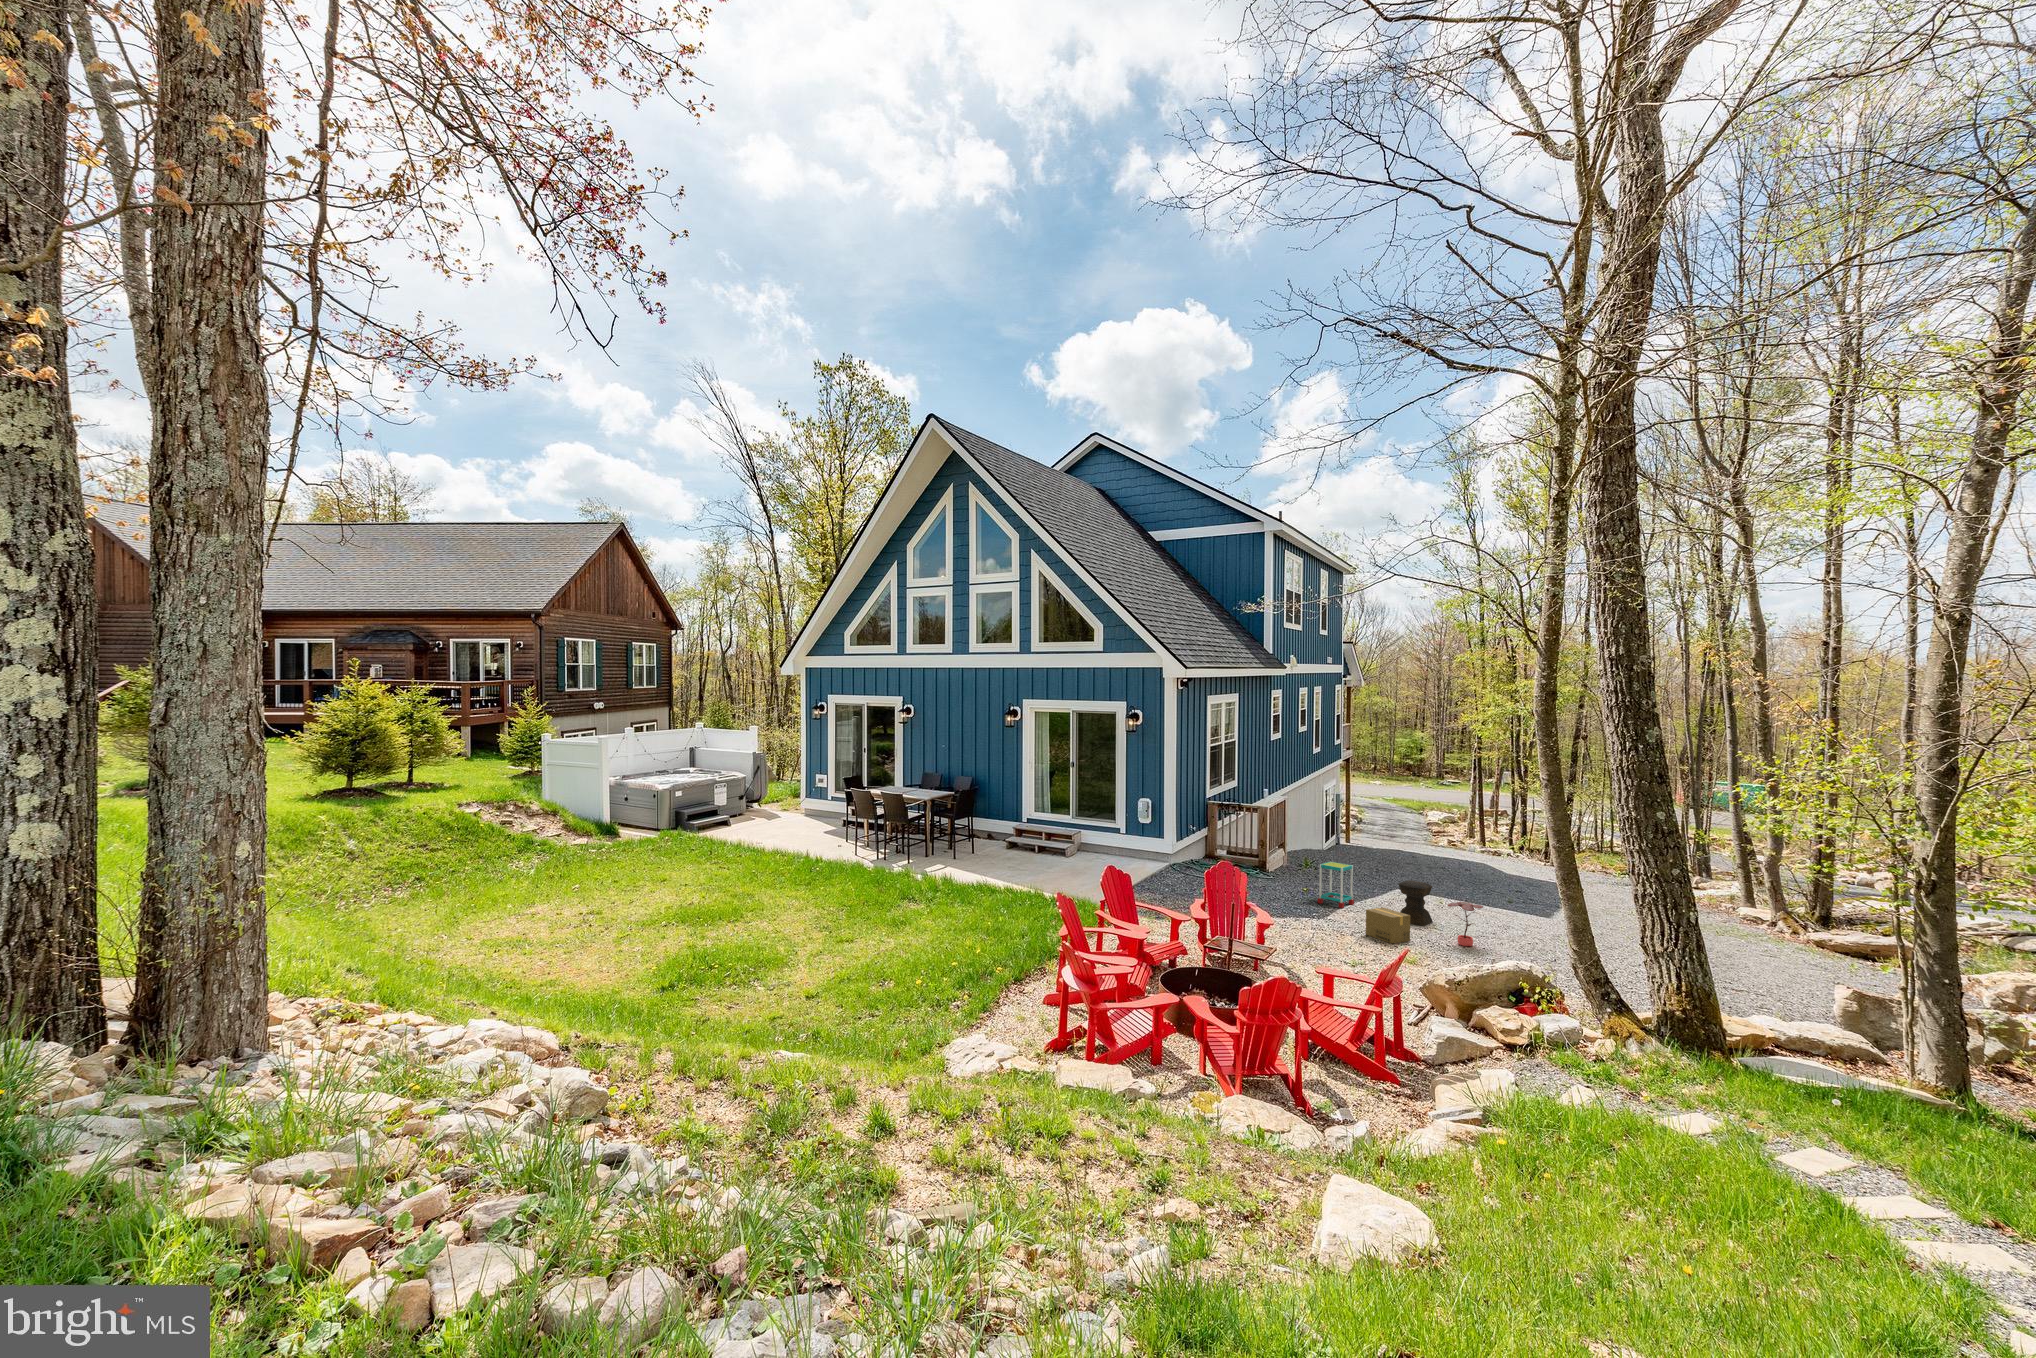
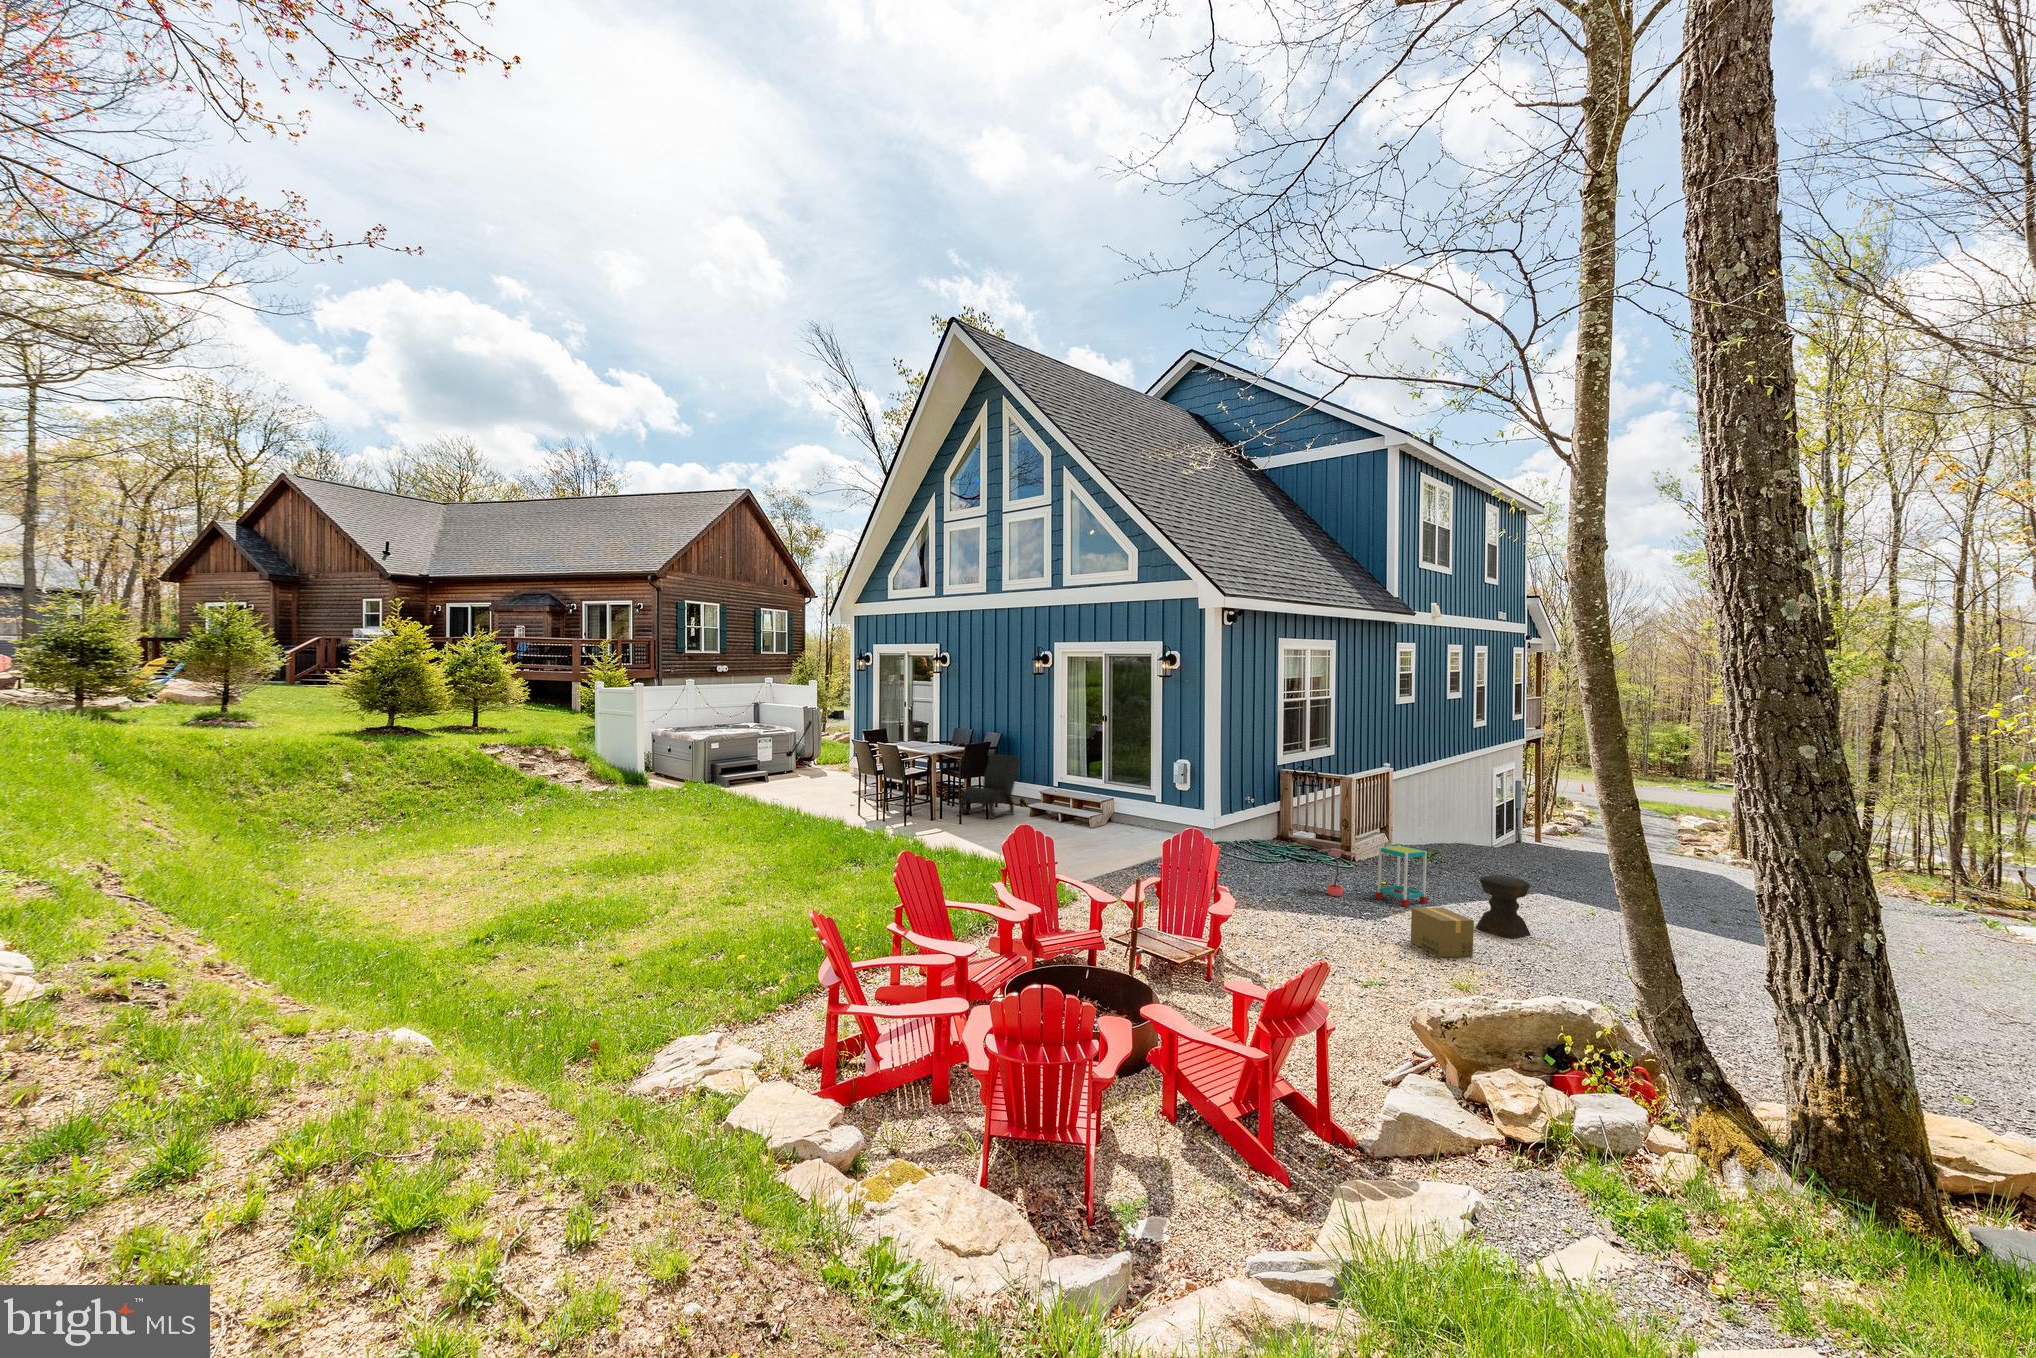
lounge chair: none [945,797,992,856] -> present [960,754,1020,819]
potted plant: present [1448,902,1483,946] -> present [1318,848,1355,896]

